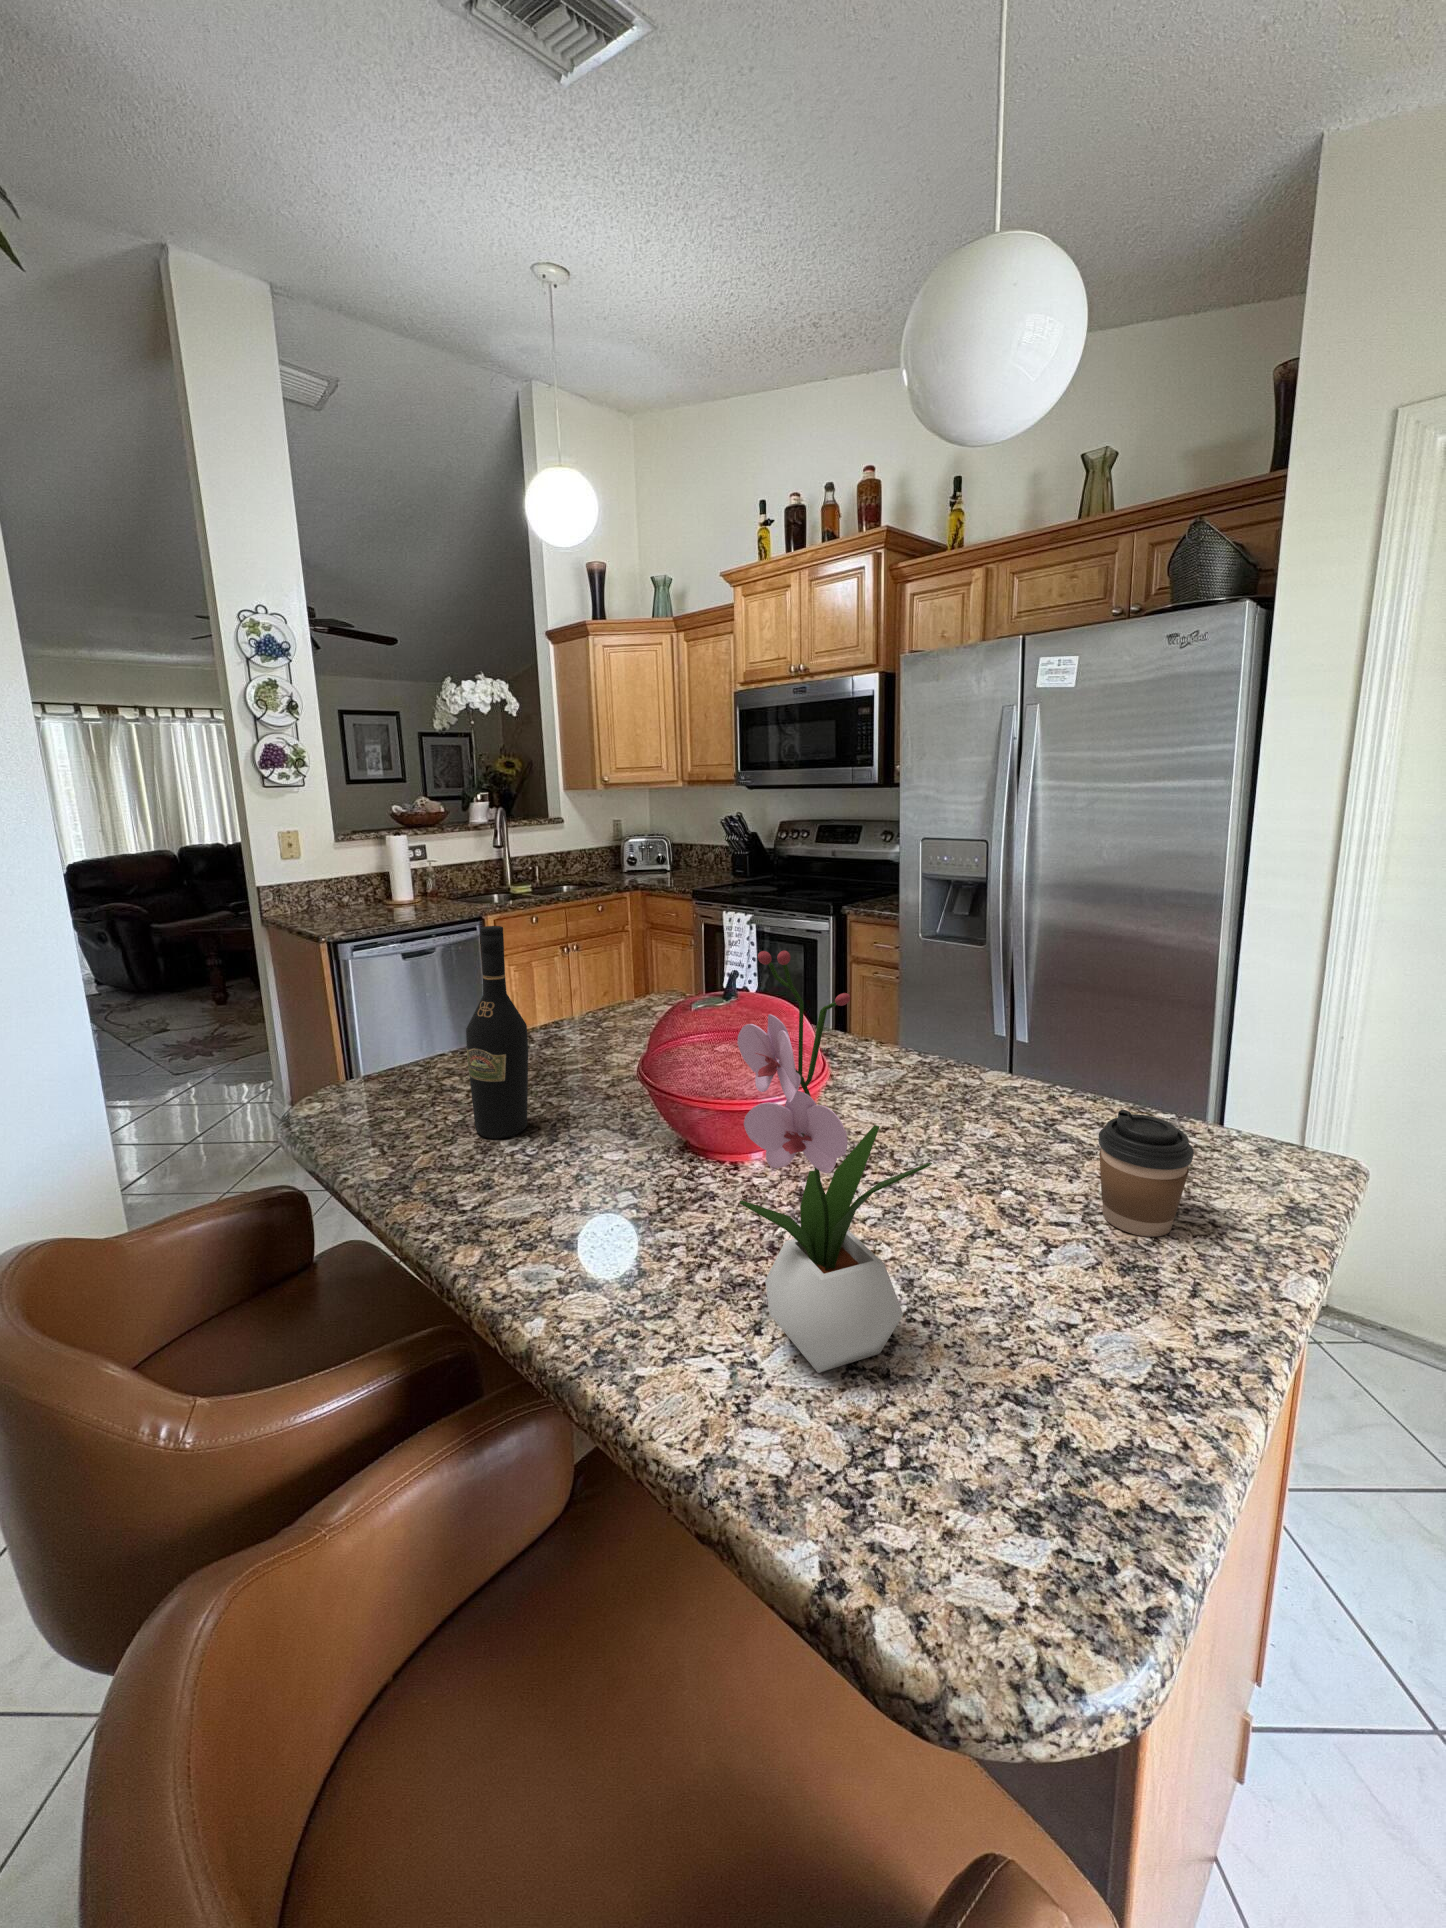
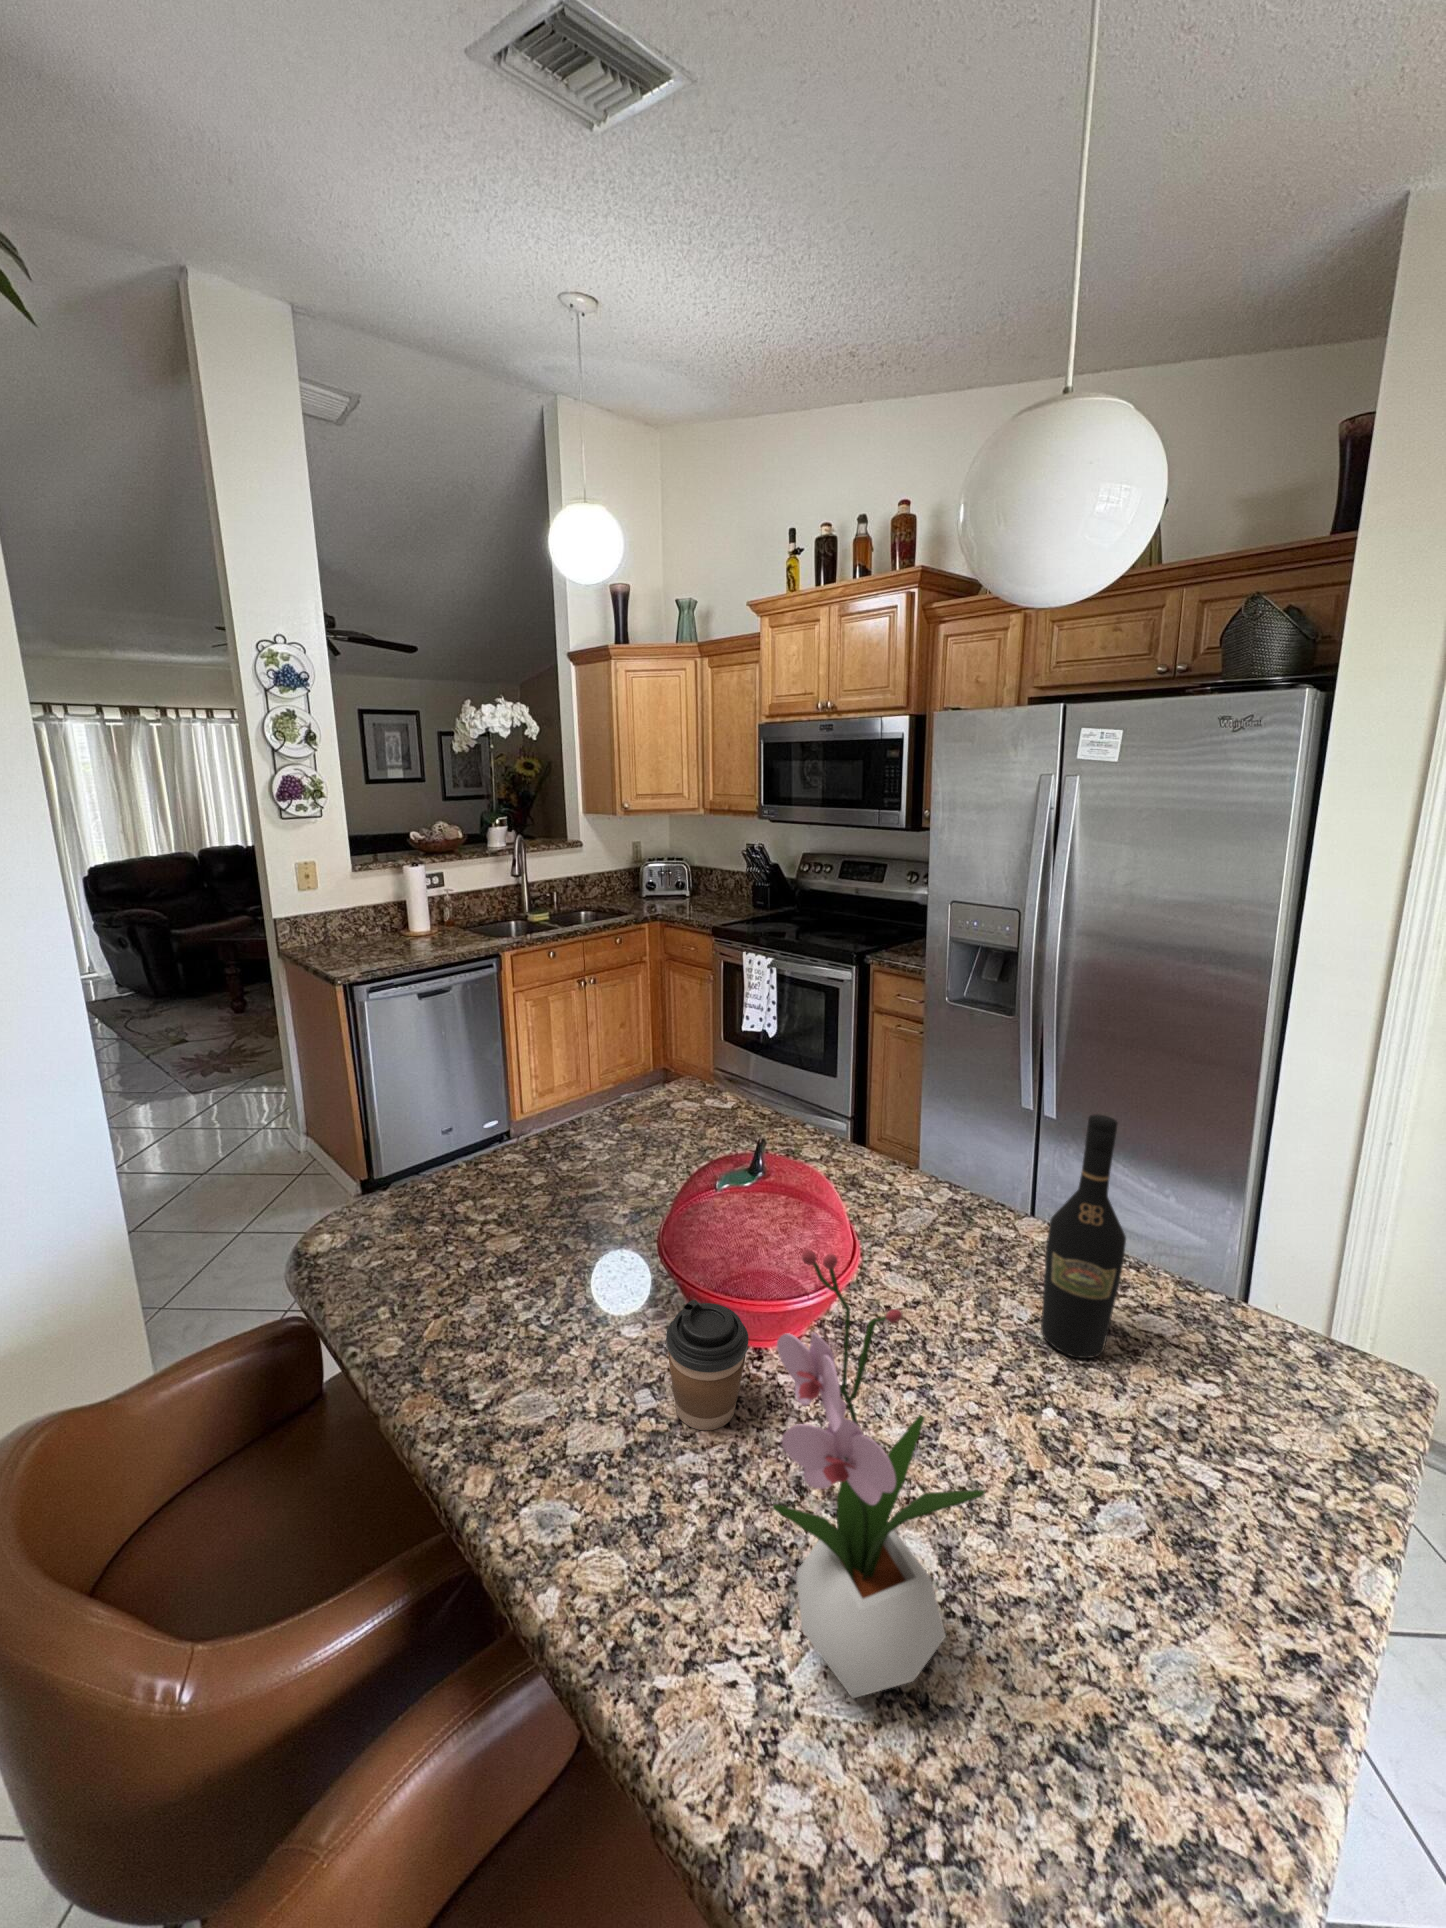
wine bottle: present [466,926,528,1139] -> present [1041,1115,1126,1358]
coffee cup: present [1099,1110,1194,1237] -> present [666,1300,749,1430]

